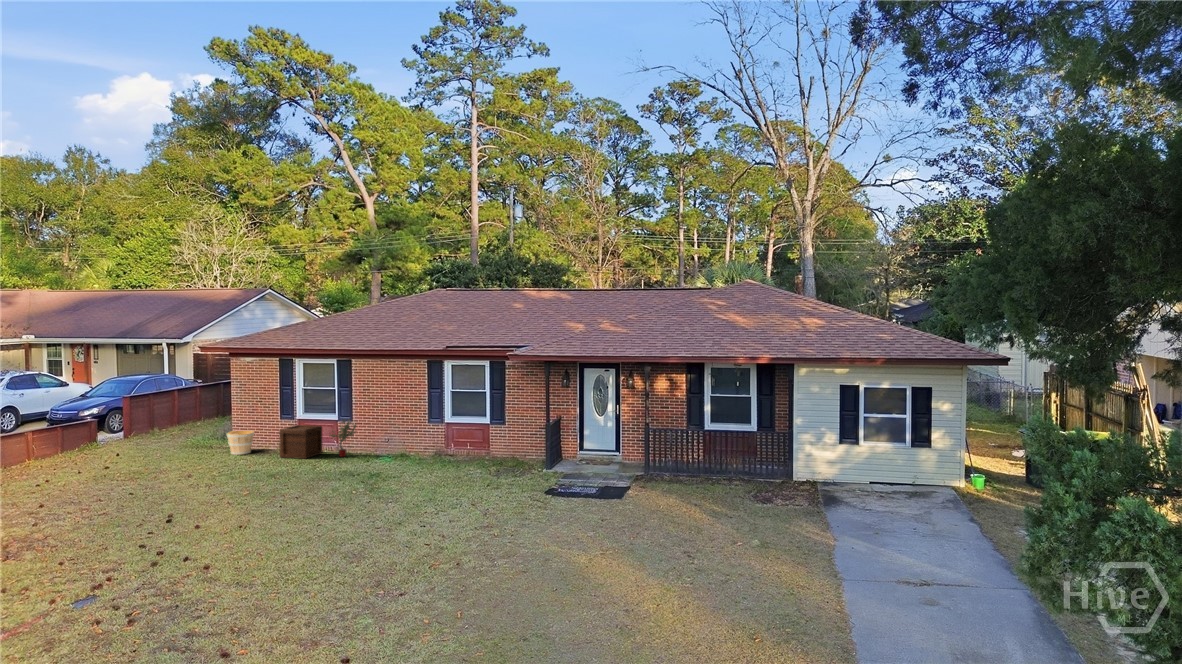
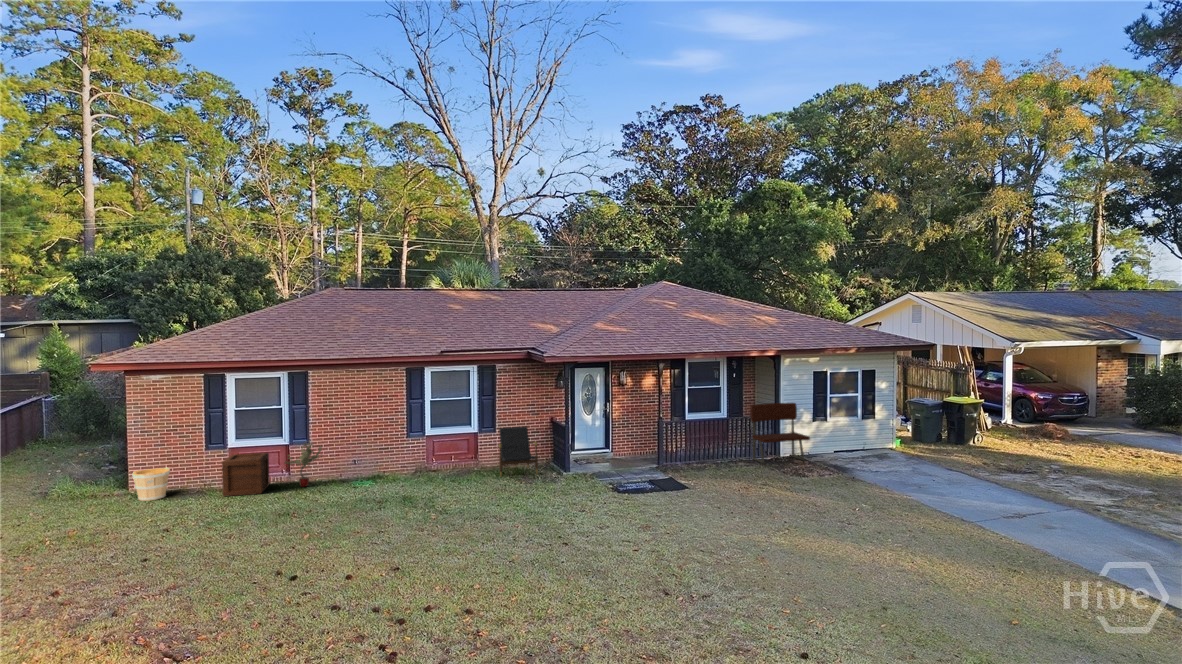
bench: none [755,418,815,486] -> present [750,403,810,463]
lounge chair: none [492,421,532,468] -> present [498,427,538,476]

